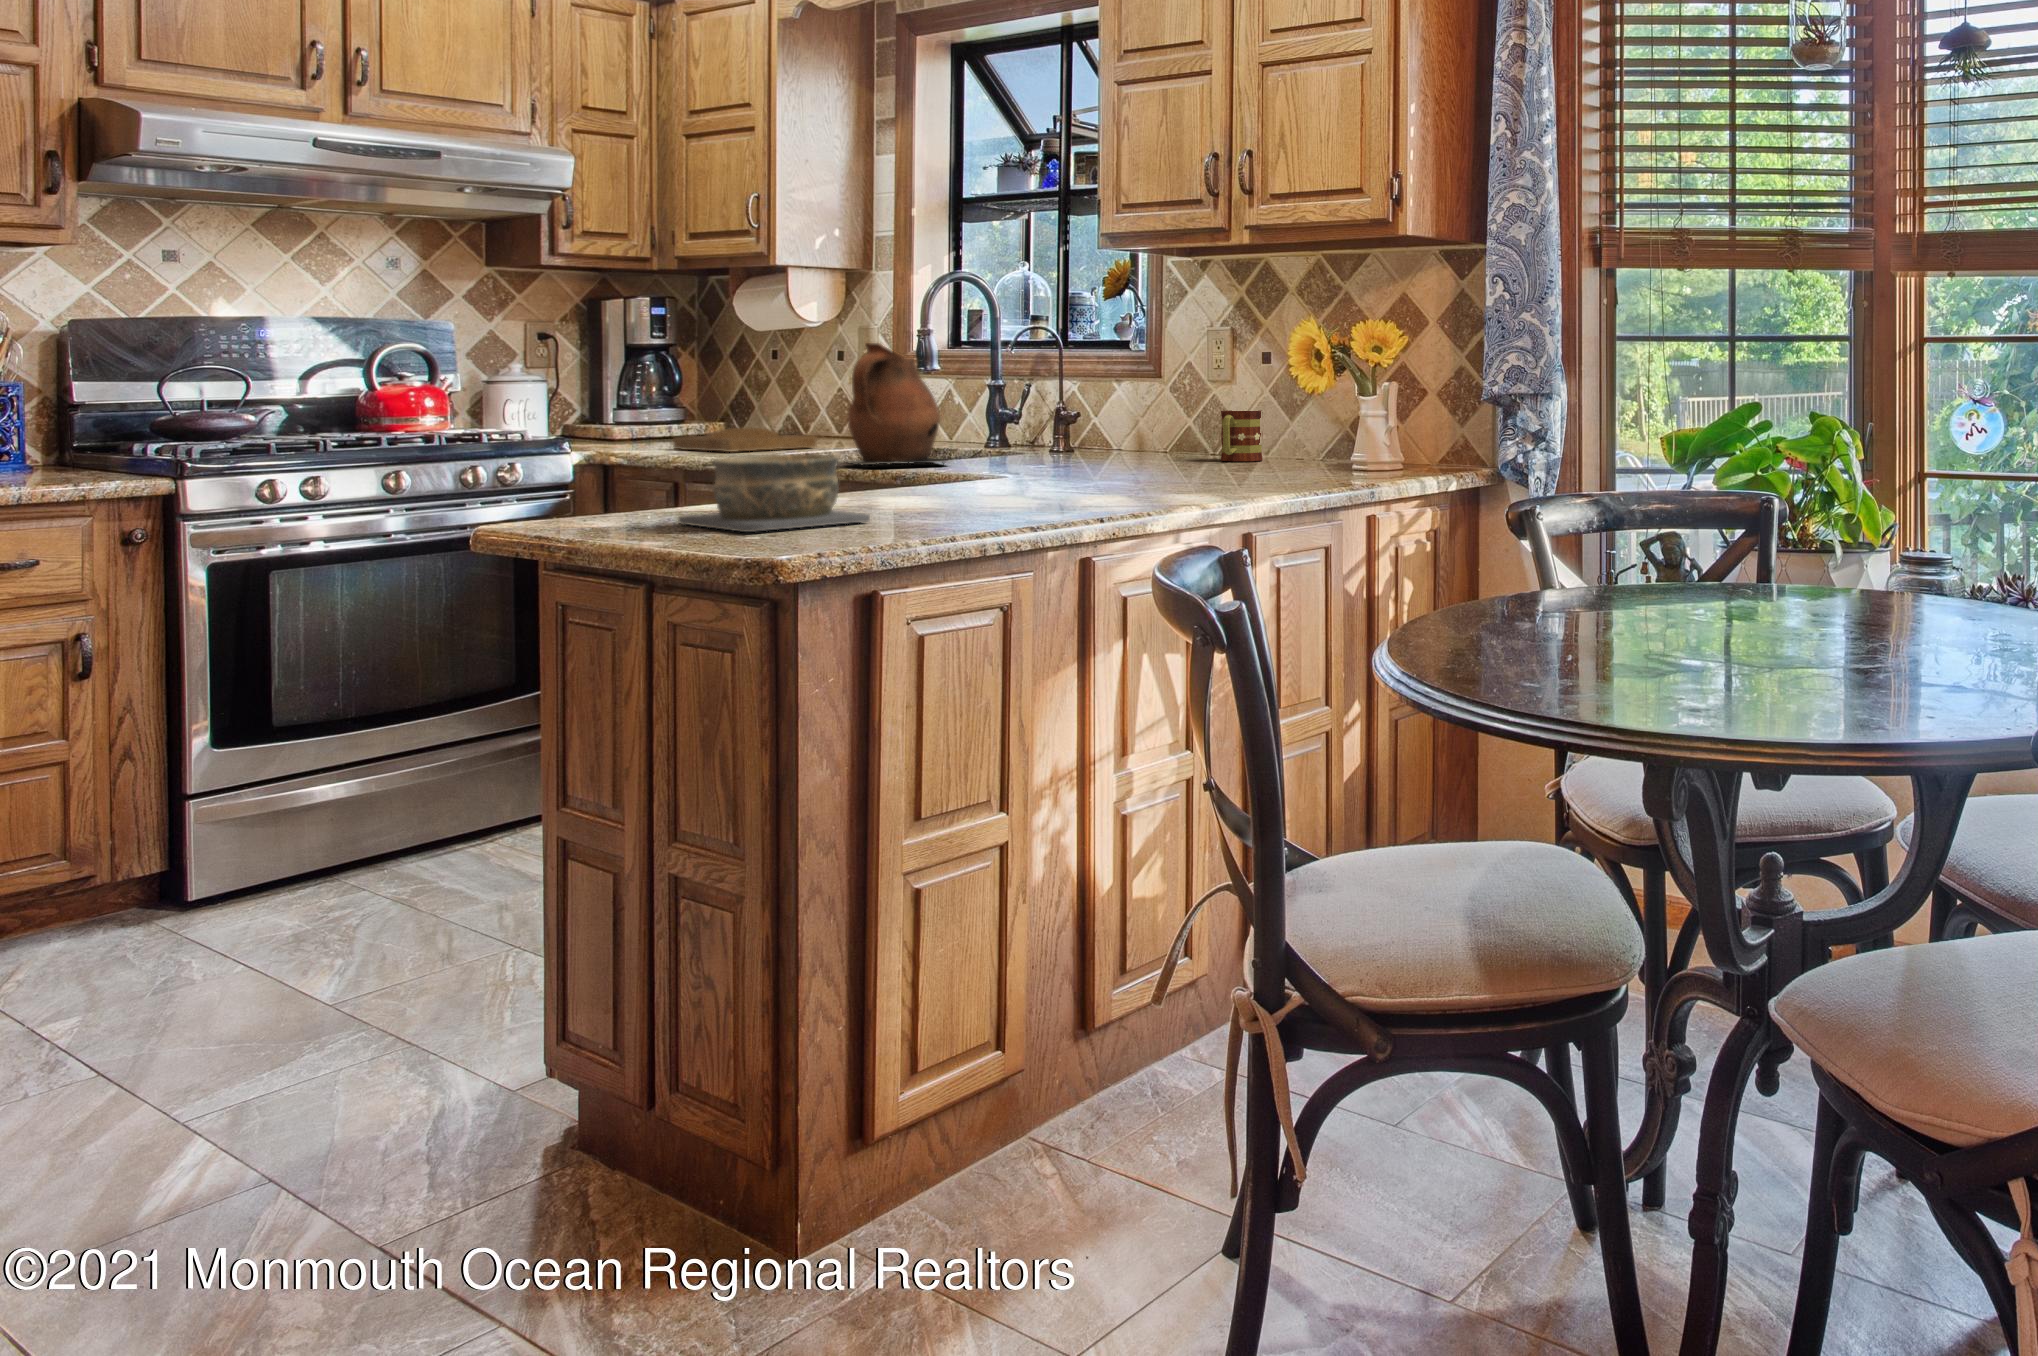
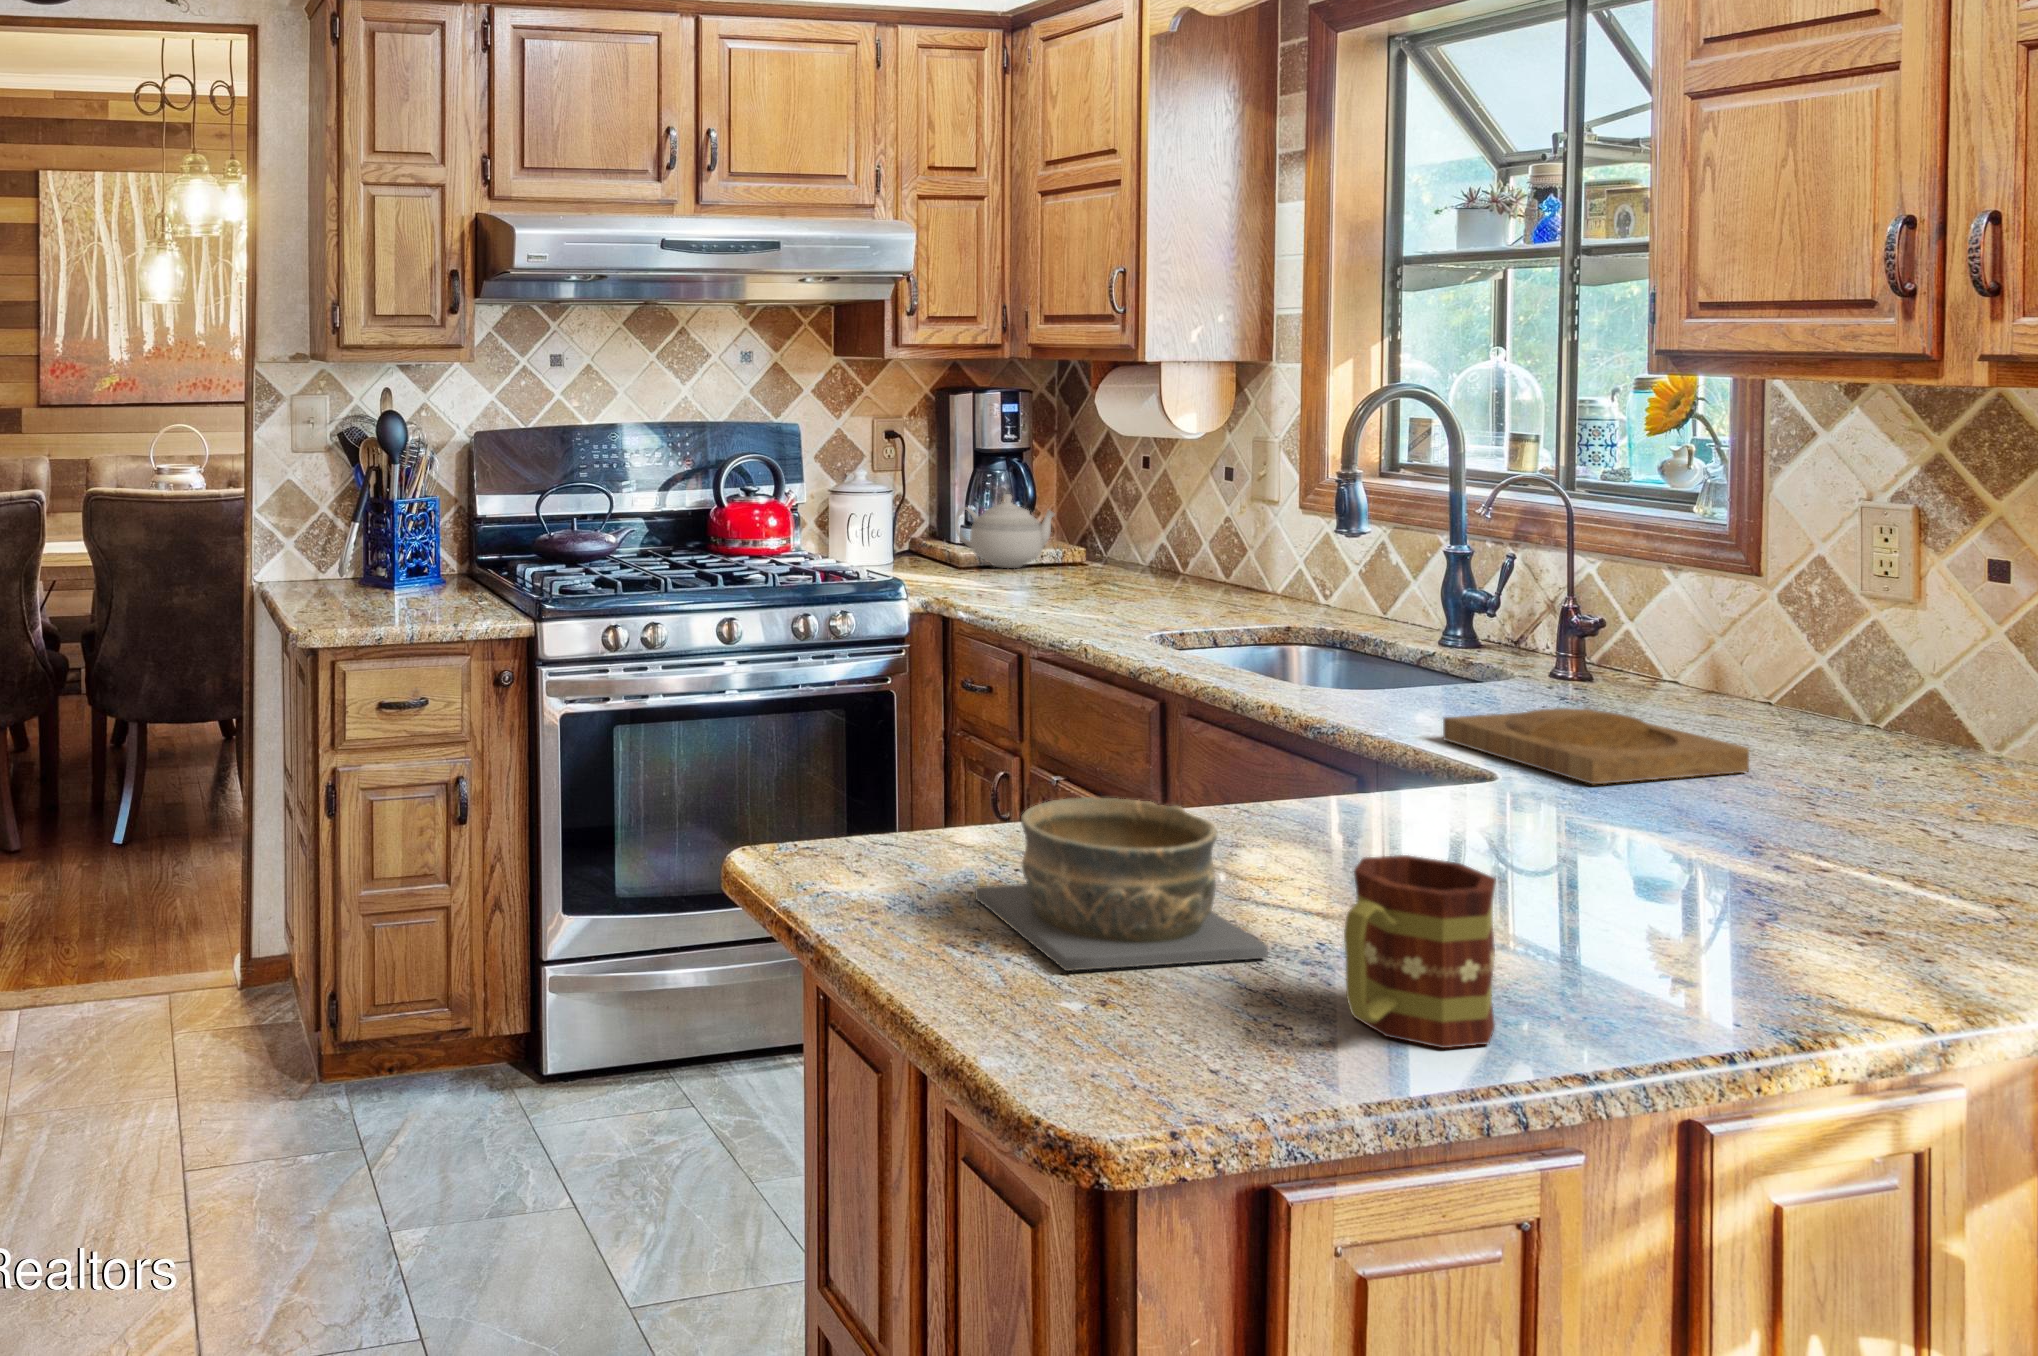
ceramic pitcher: present [844,343,948,465] -> none [1220,512,1393,706]
teapot: none [608,381,700,440] -> present [955,494,1054,568]
mug: present [1221,410,1262,461] -> present [1344,855,1496,1048]
tray: present [673,428,817,452] -> present [1443,708,1749,784]

